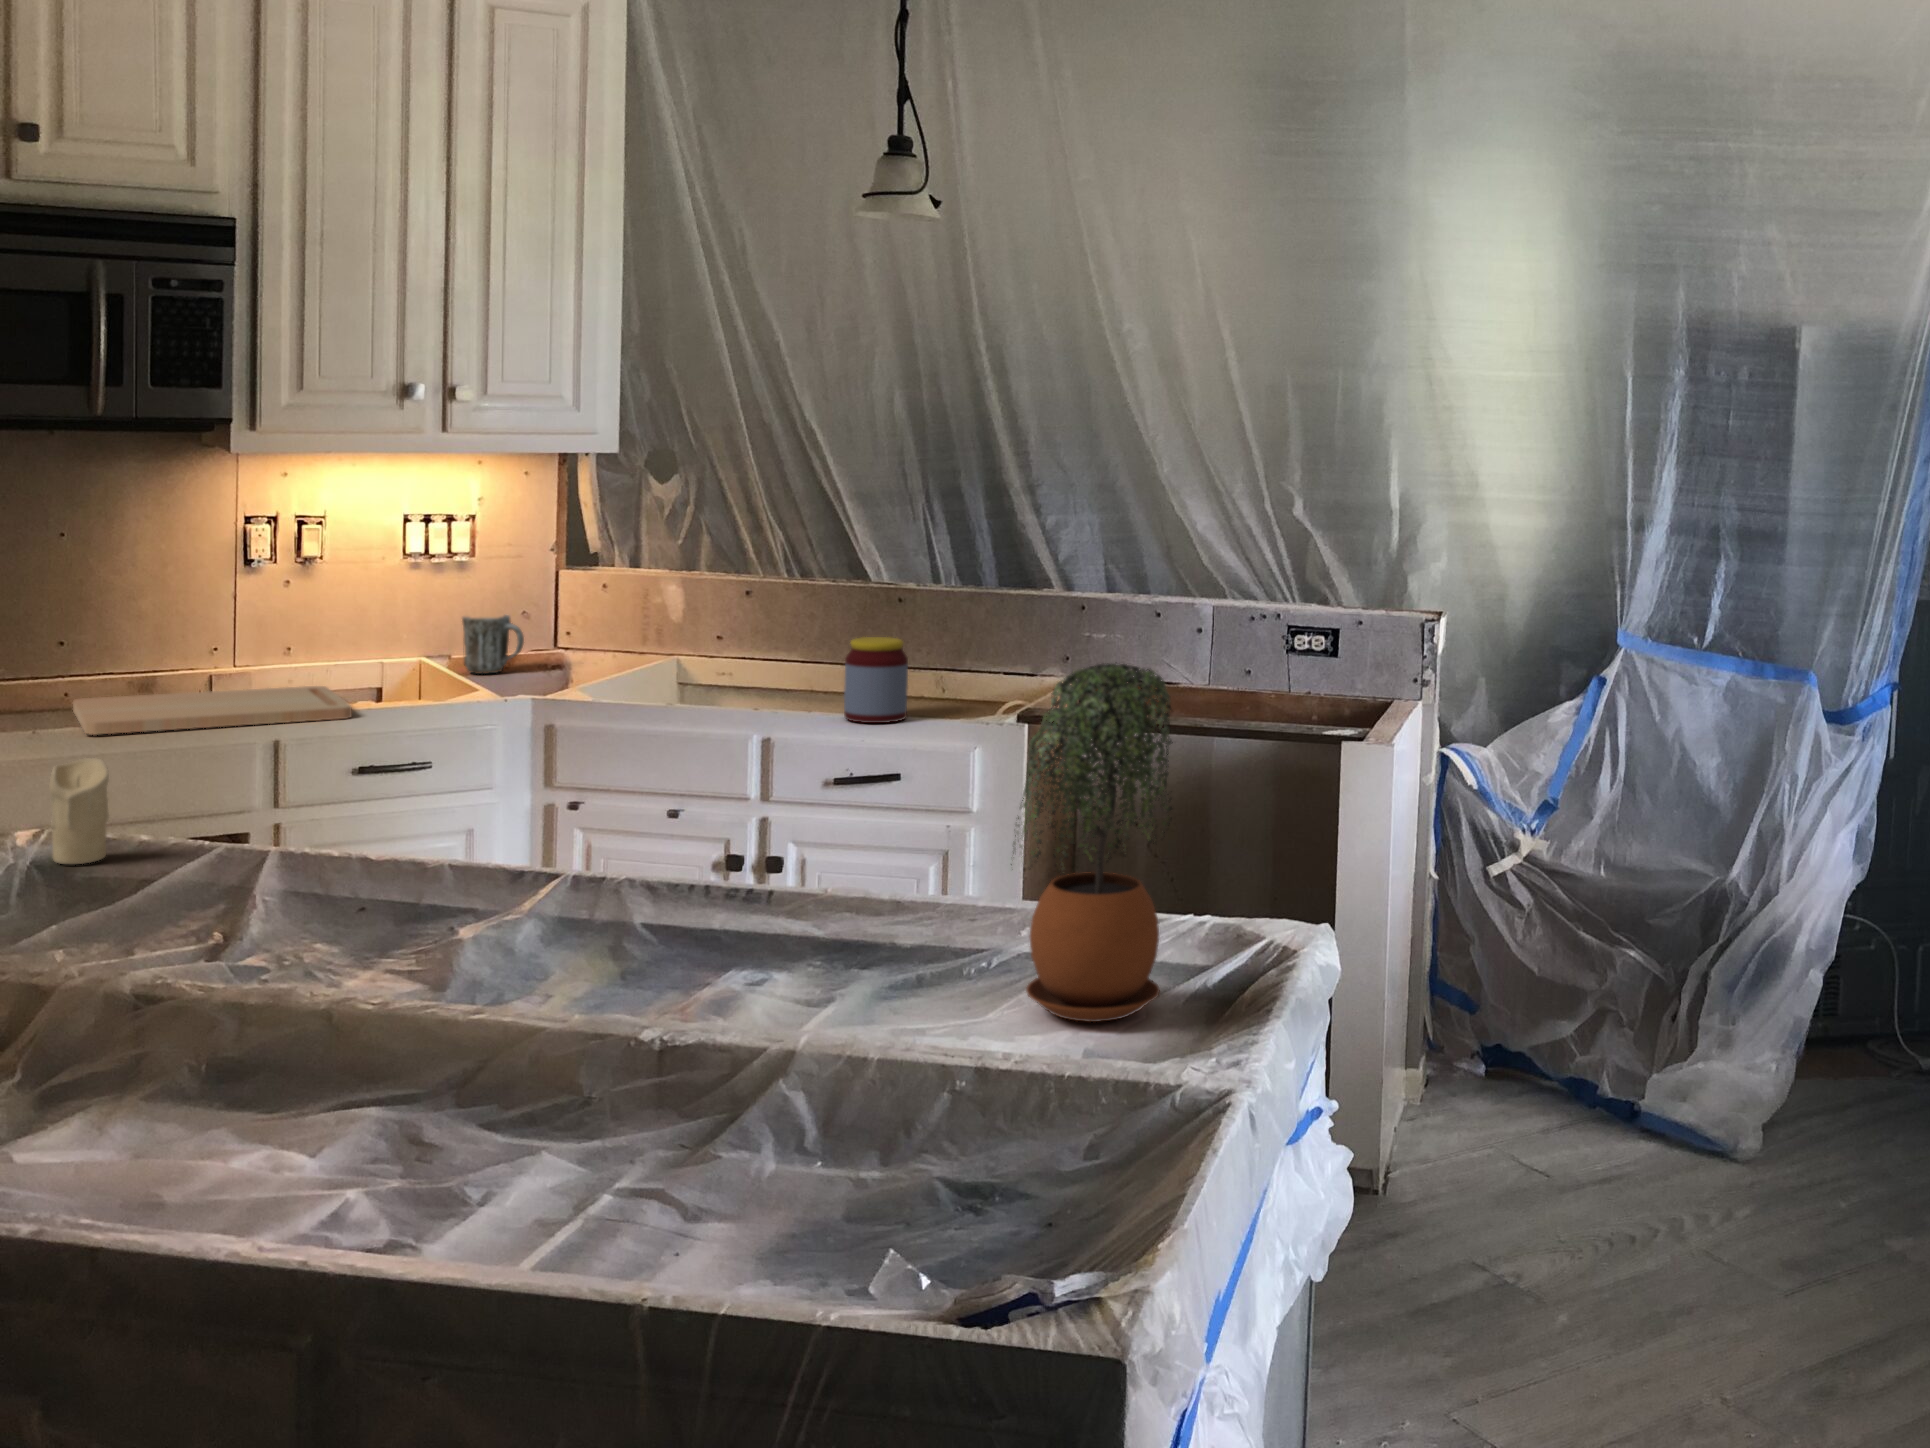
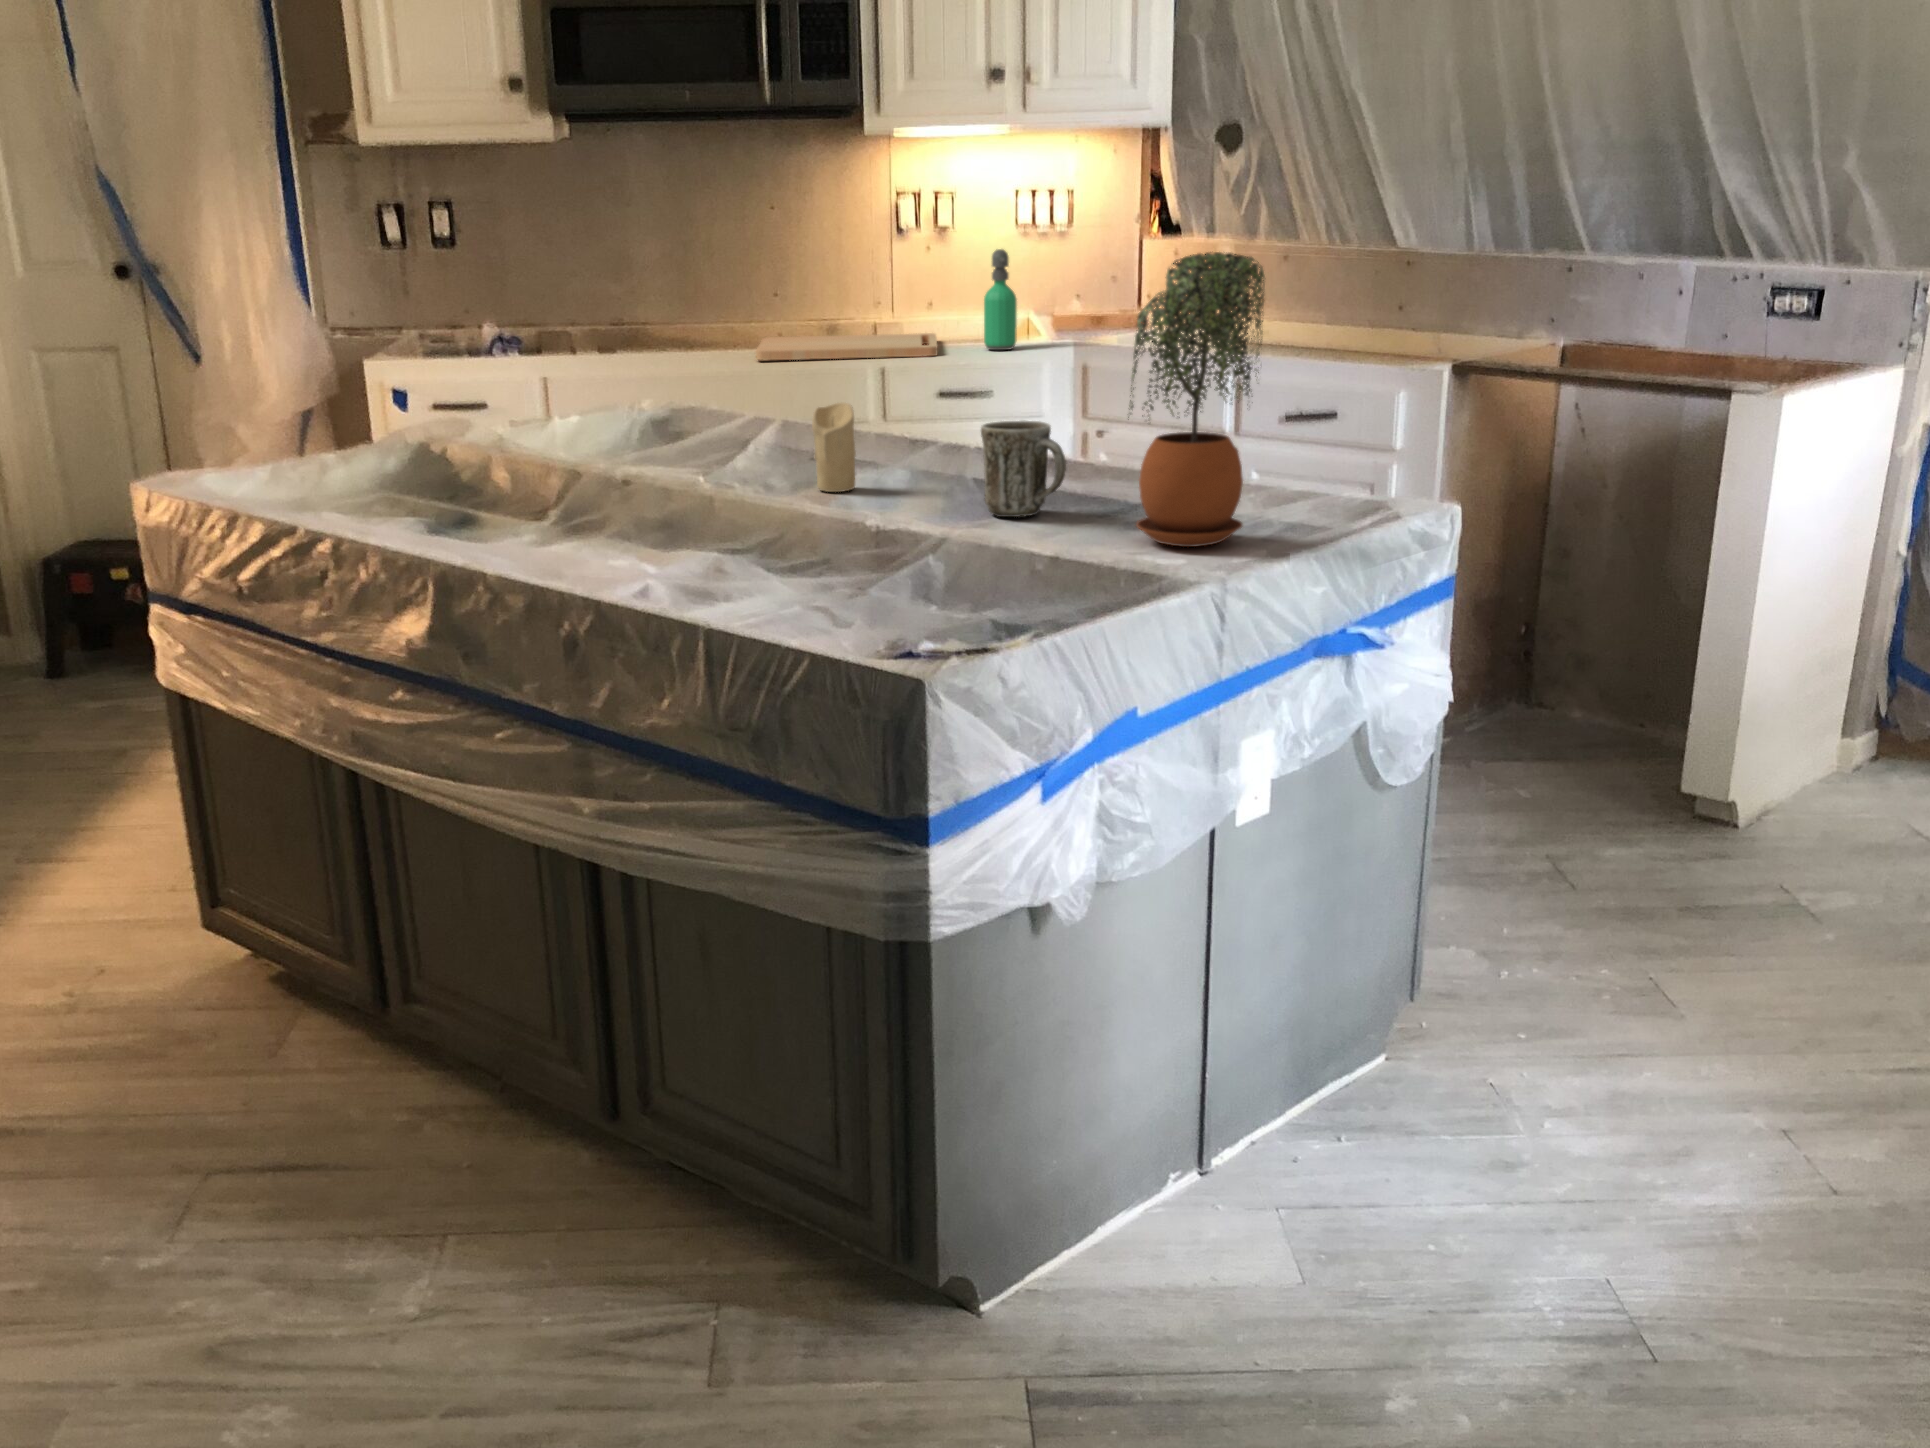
soap dispenser: none [407,590,451,707] -> present [984,249,1017,350]
mug: present [462,615,524,674] -> present [981,420,1066,517]
jar: present [844,637,908,723] -> none [1312,290,1373,370]
candle: present [49,758,109,864] -> present [812,403,856,492]

